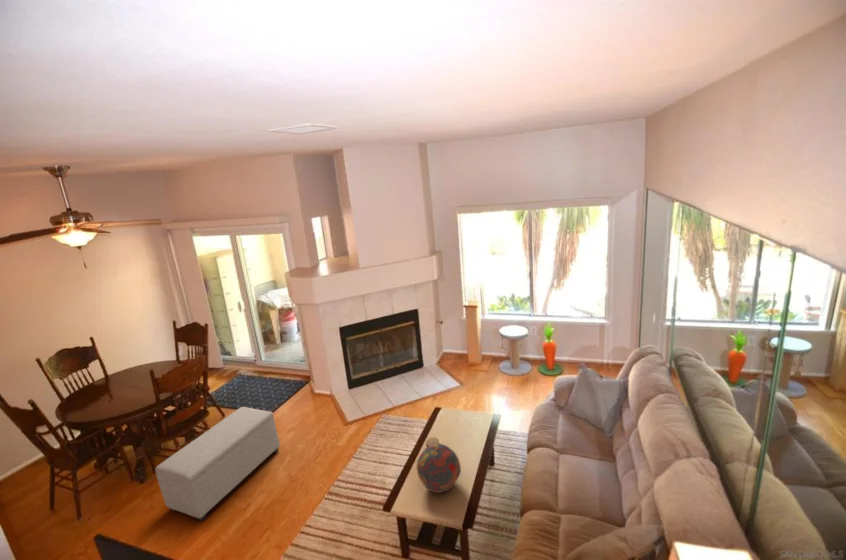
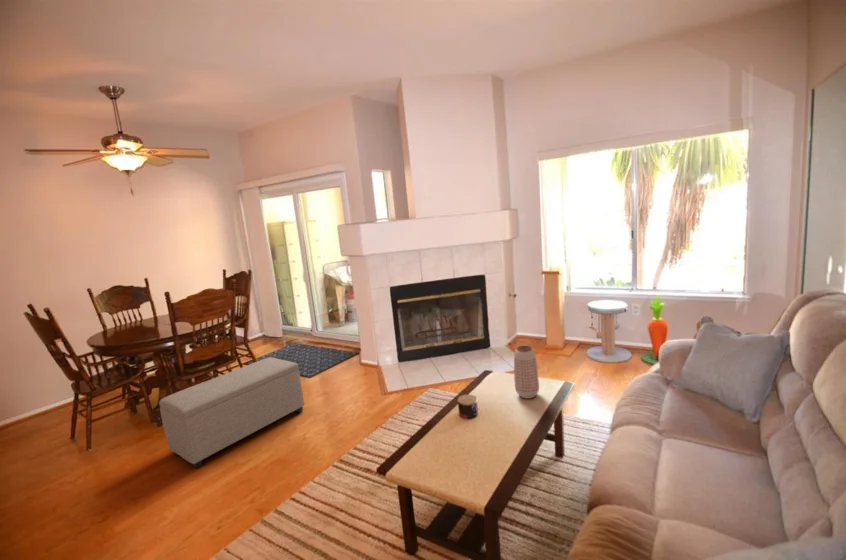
vase: none [461,395,478,432] -> present [514,346,539,399]
decorative orb: present [417,443,461,493] -> none [432,389,497,461]

